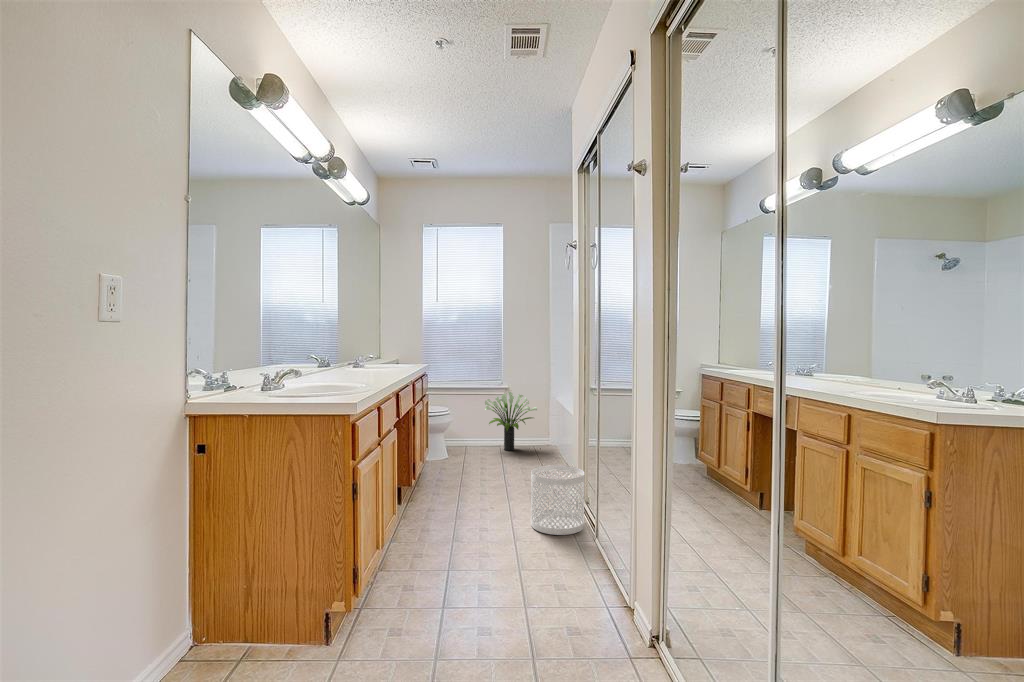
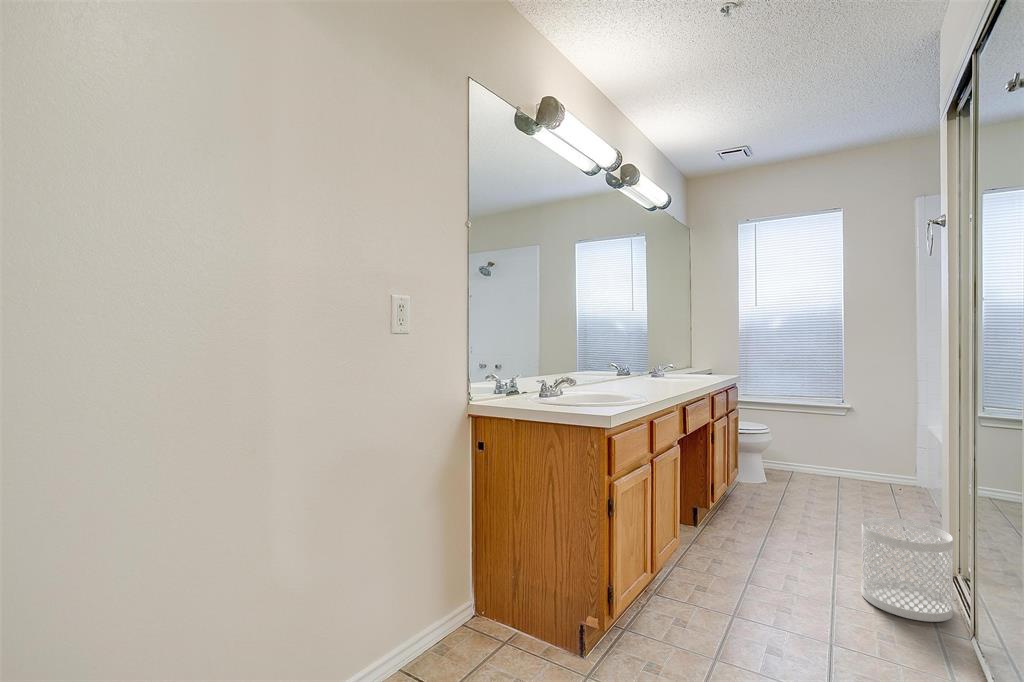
potted plant: present [485,392,537,451] -> none [816,414,897,488]

